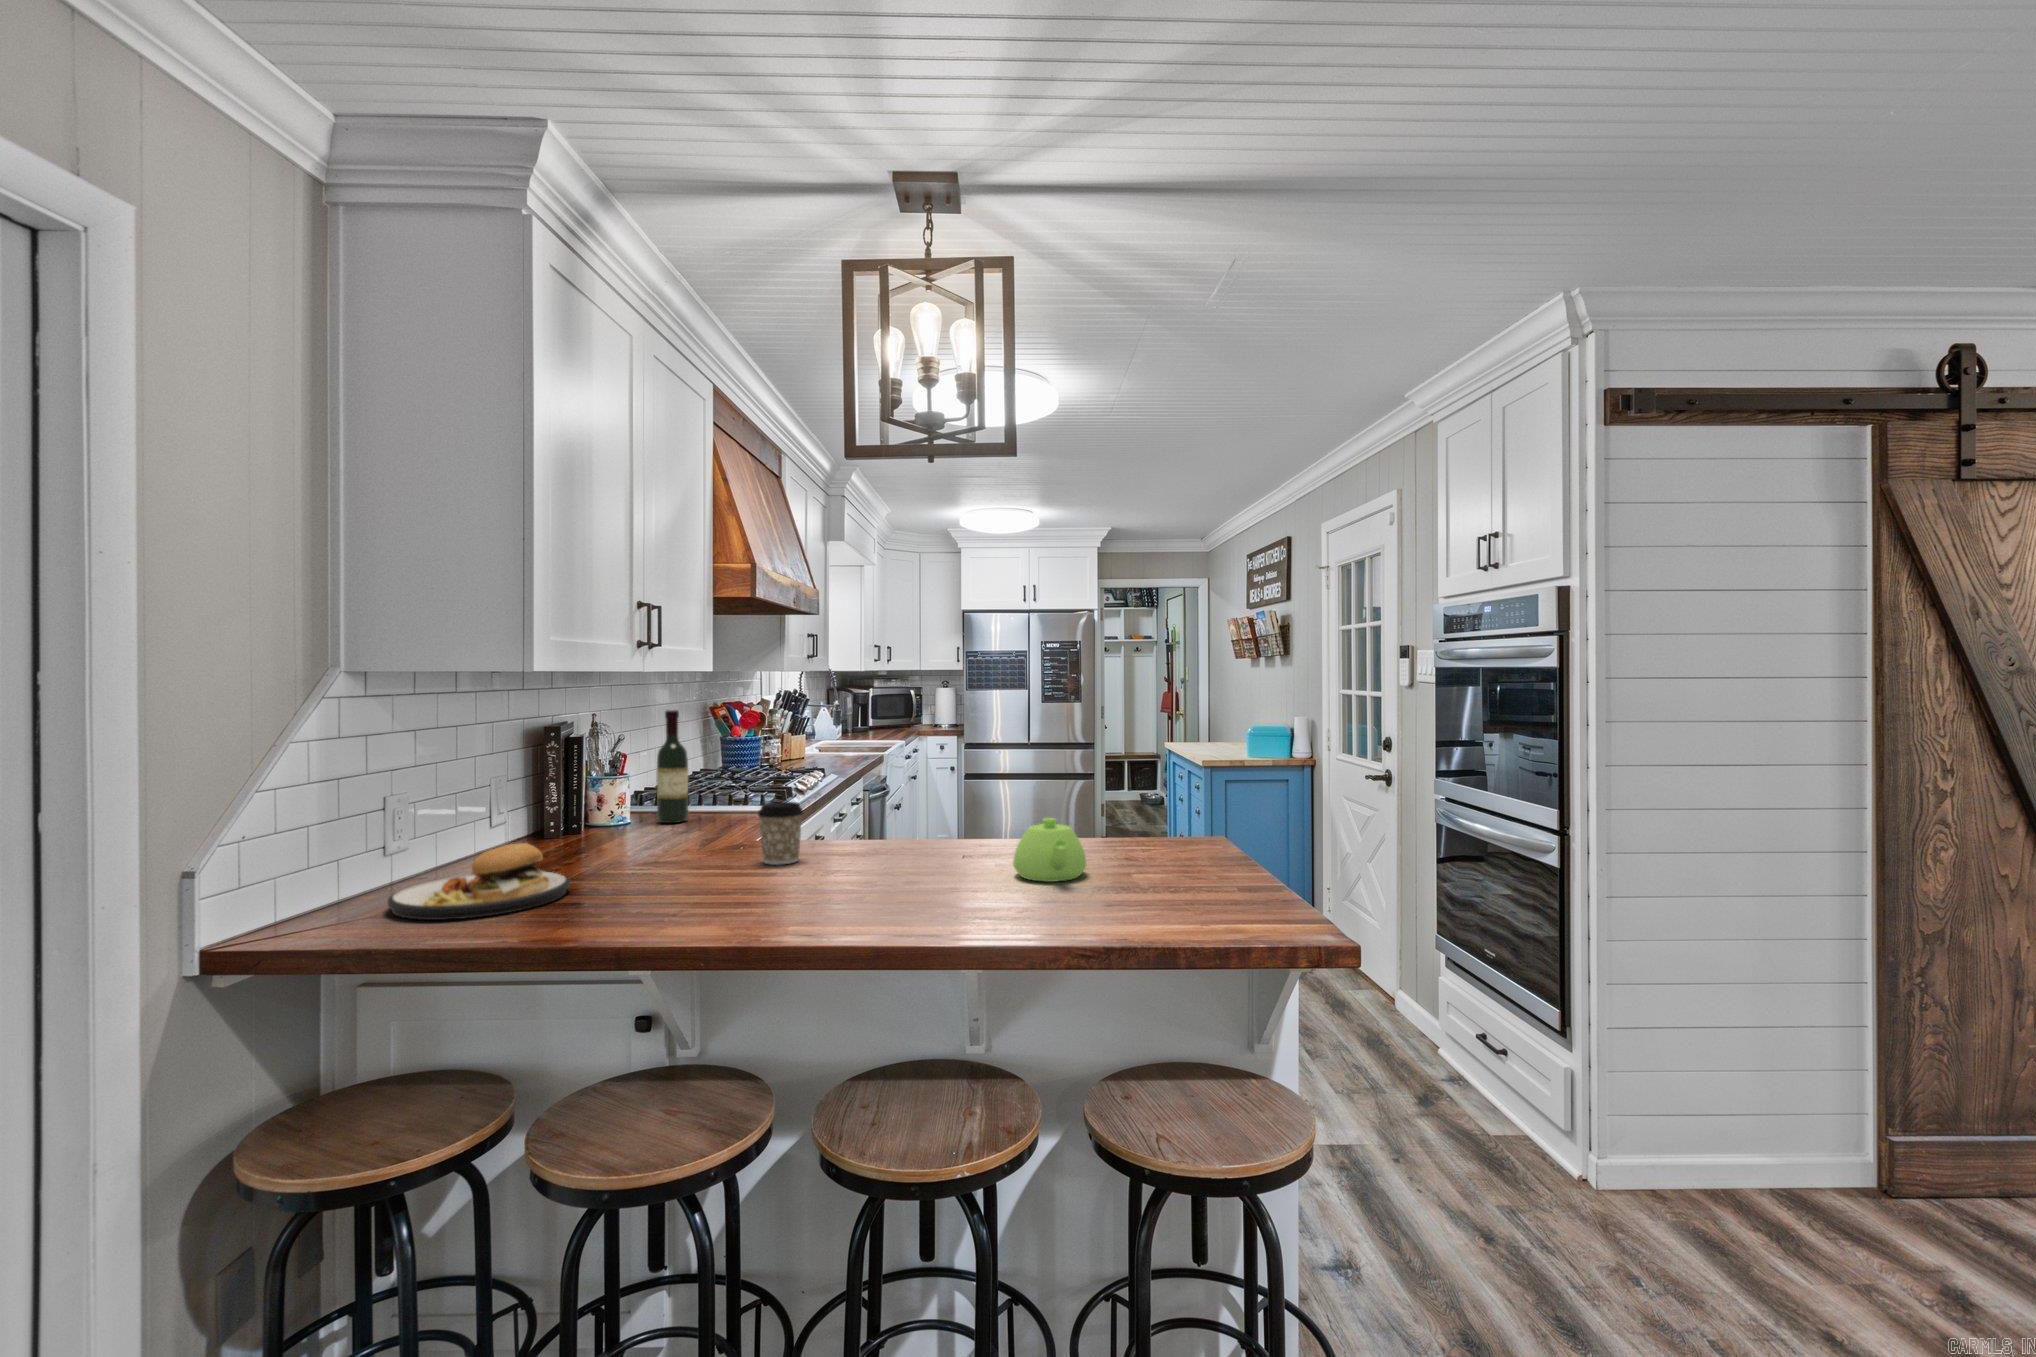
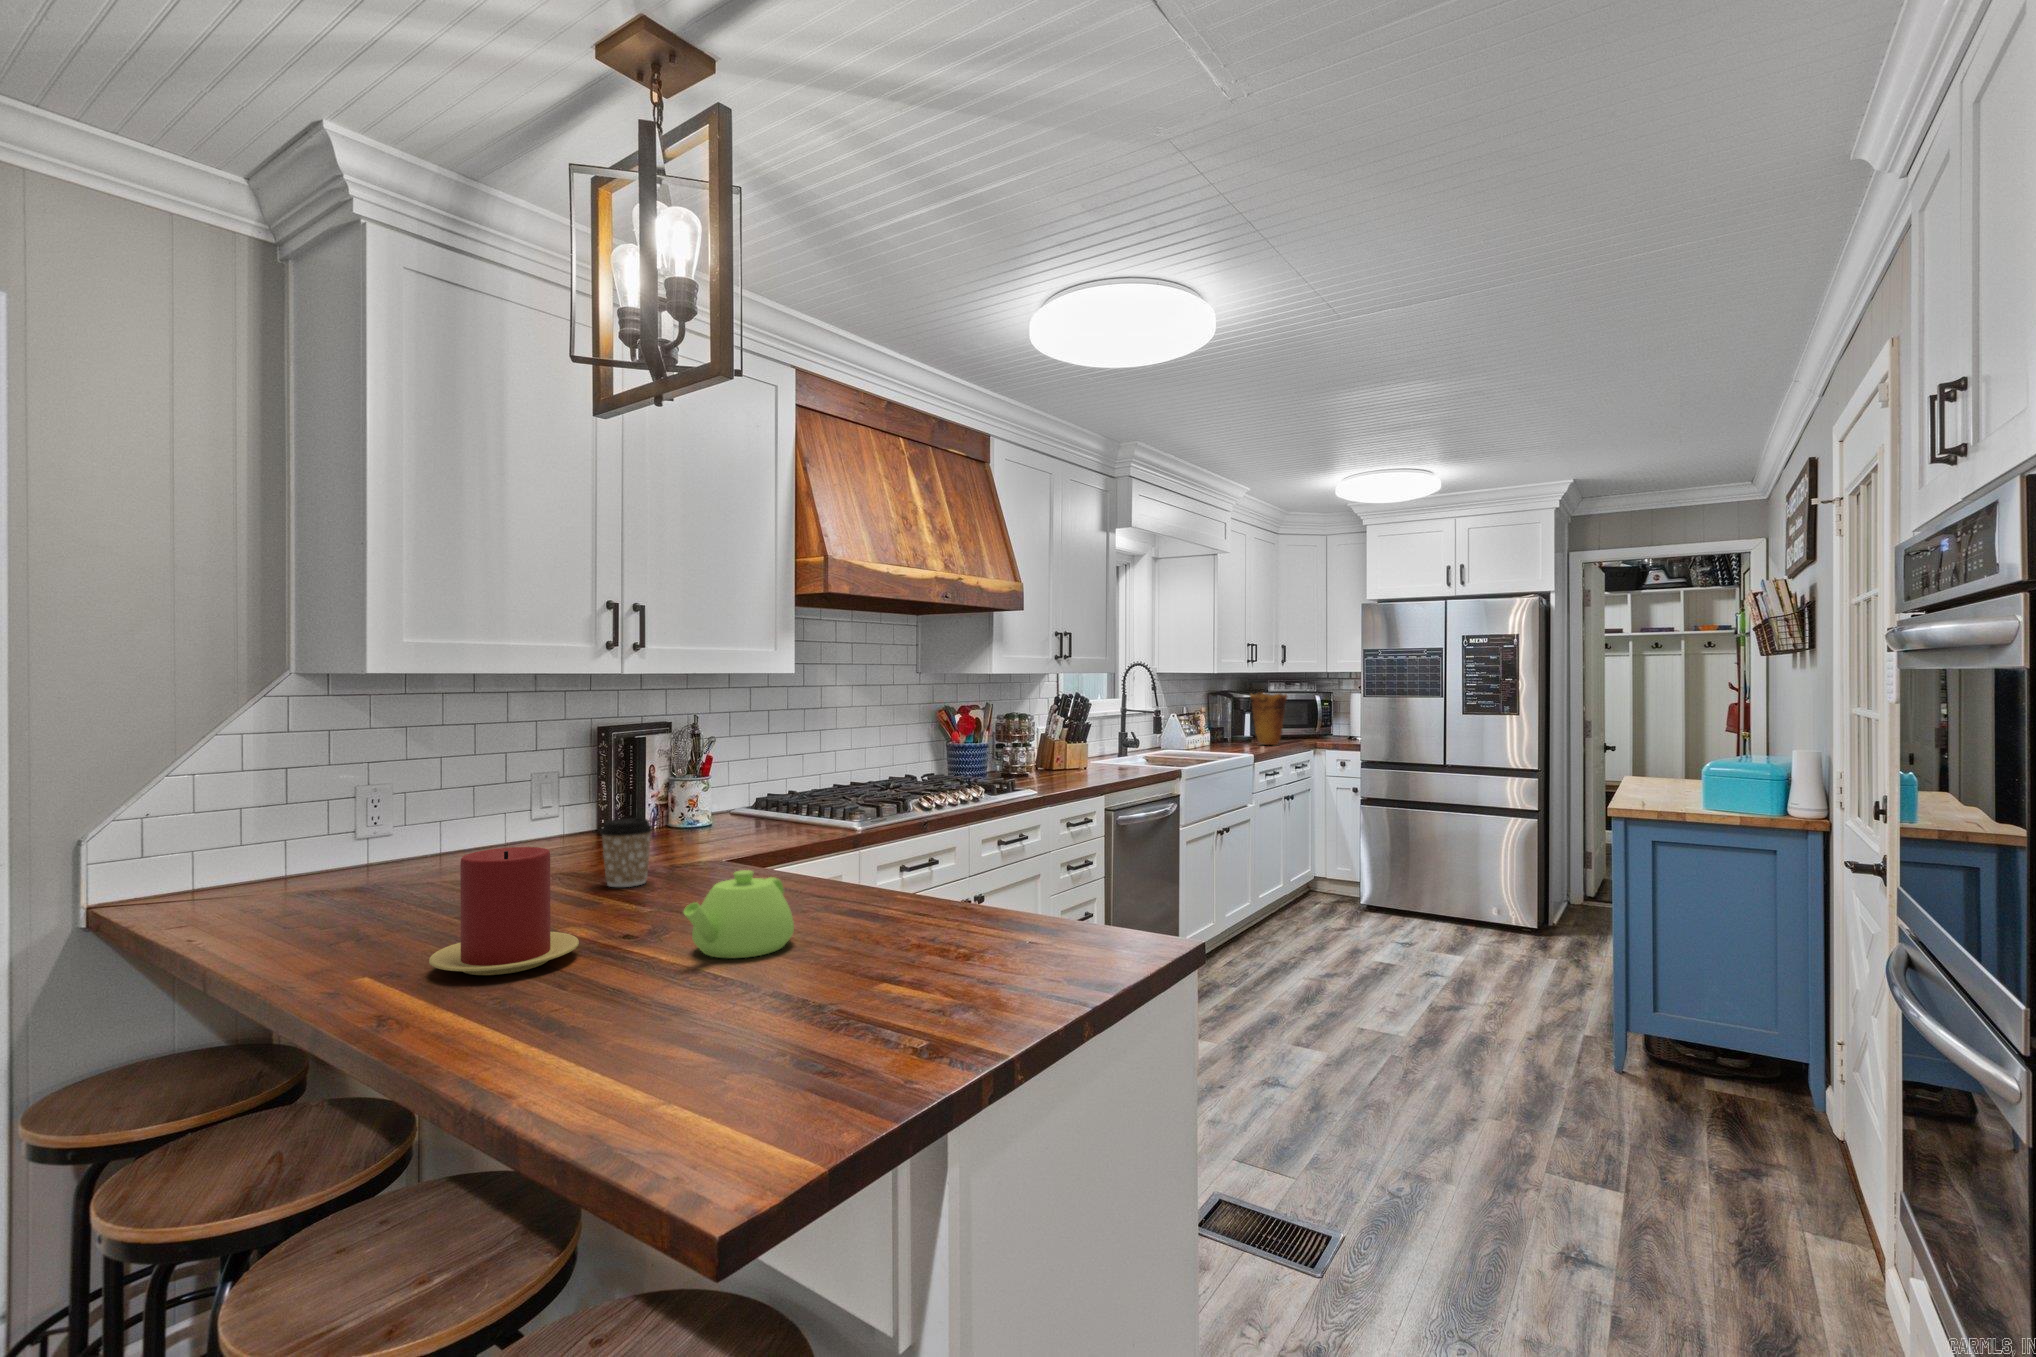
vase: none [887,686,919,731] -> present [1250,692,1287,745]
wine bottle: present [657,710,688,823] -> none [704,715,735,830]
candle: none [870,813,979,916] -> present [429,847,579,975]
plate: present [388,834,570,920] -> none [264,811,440,901]

